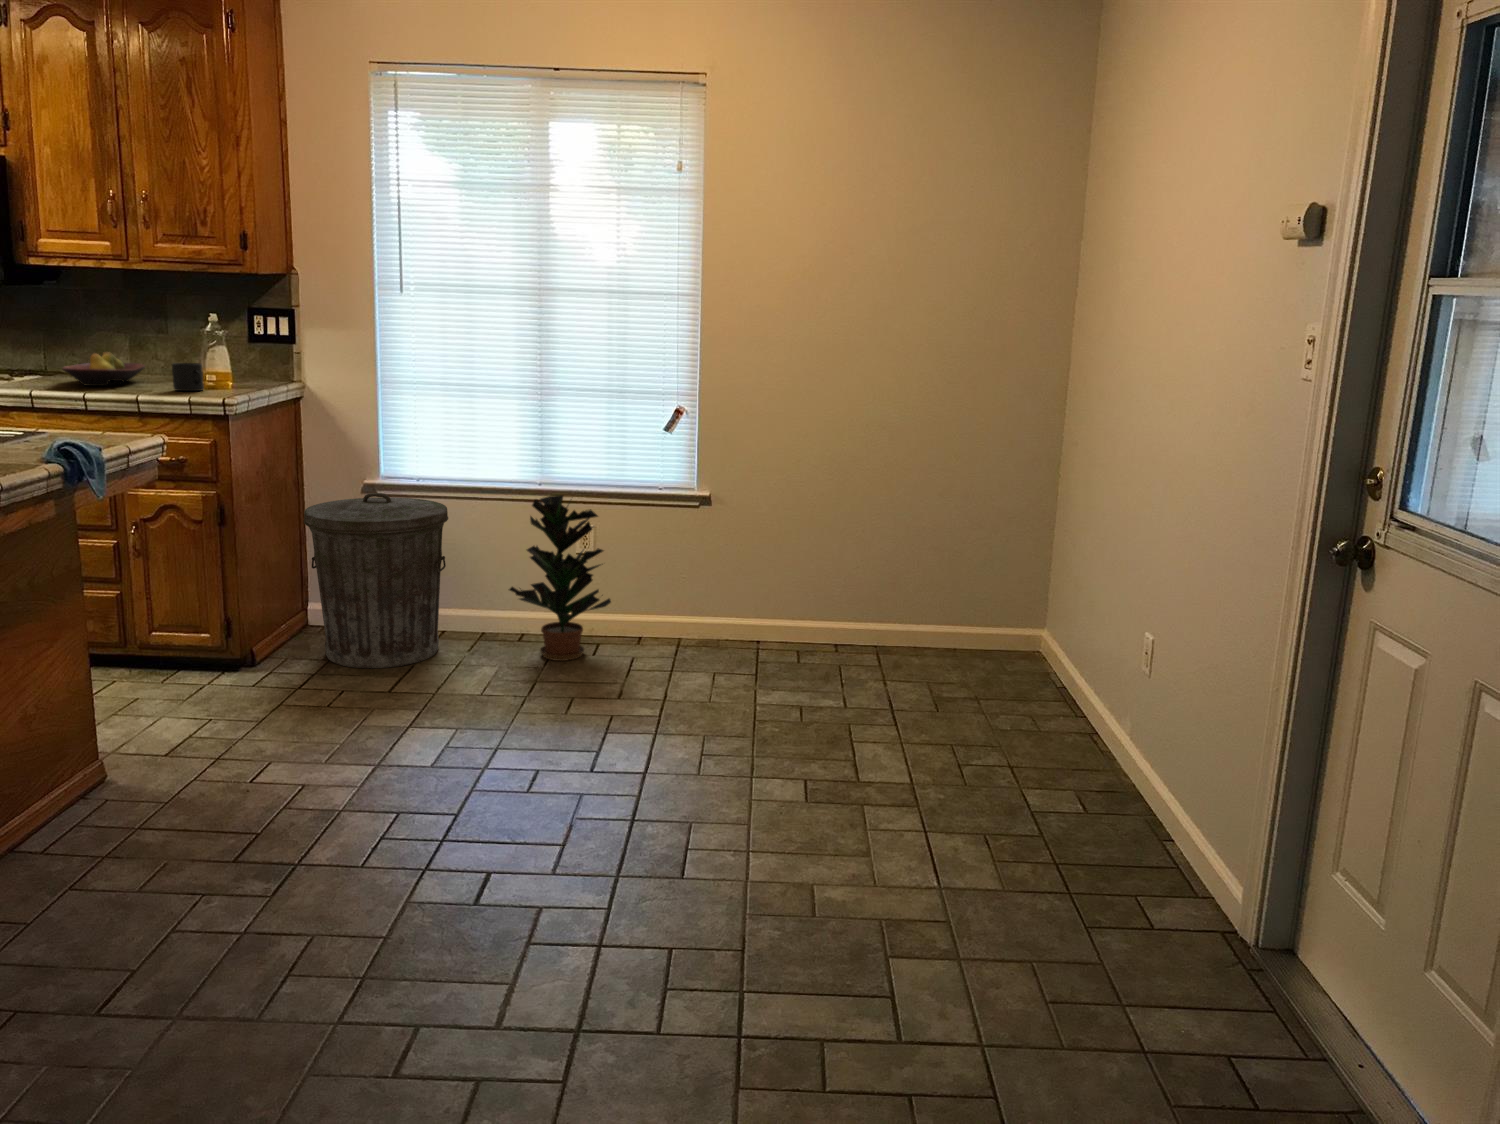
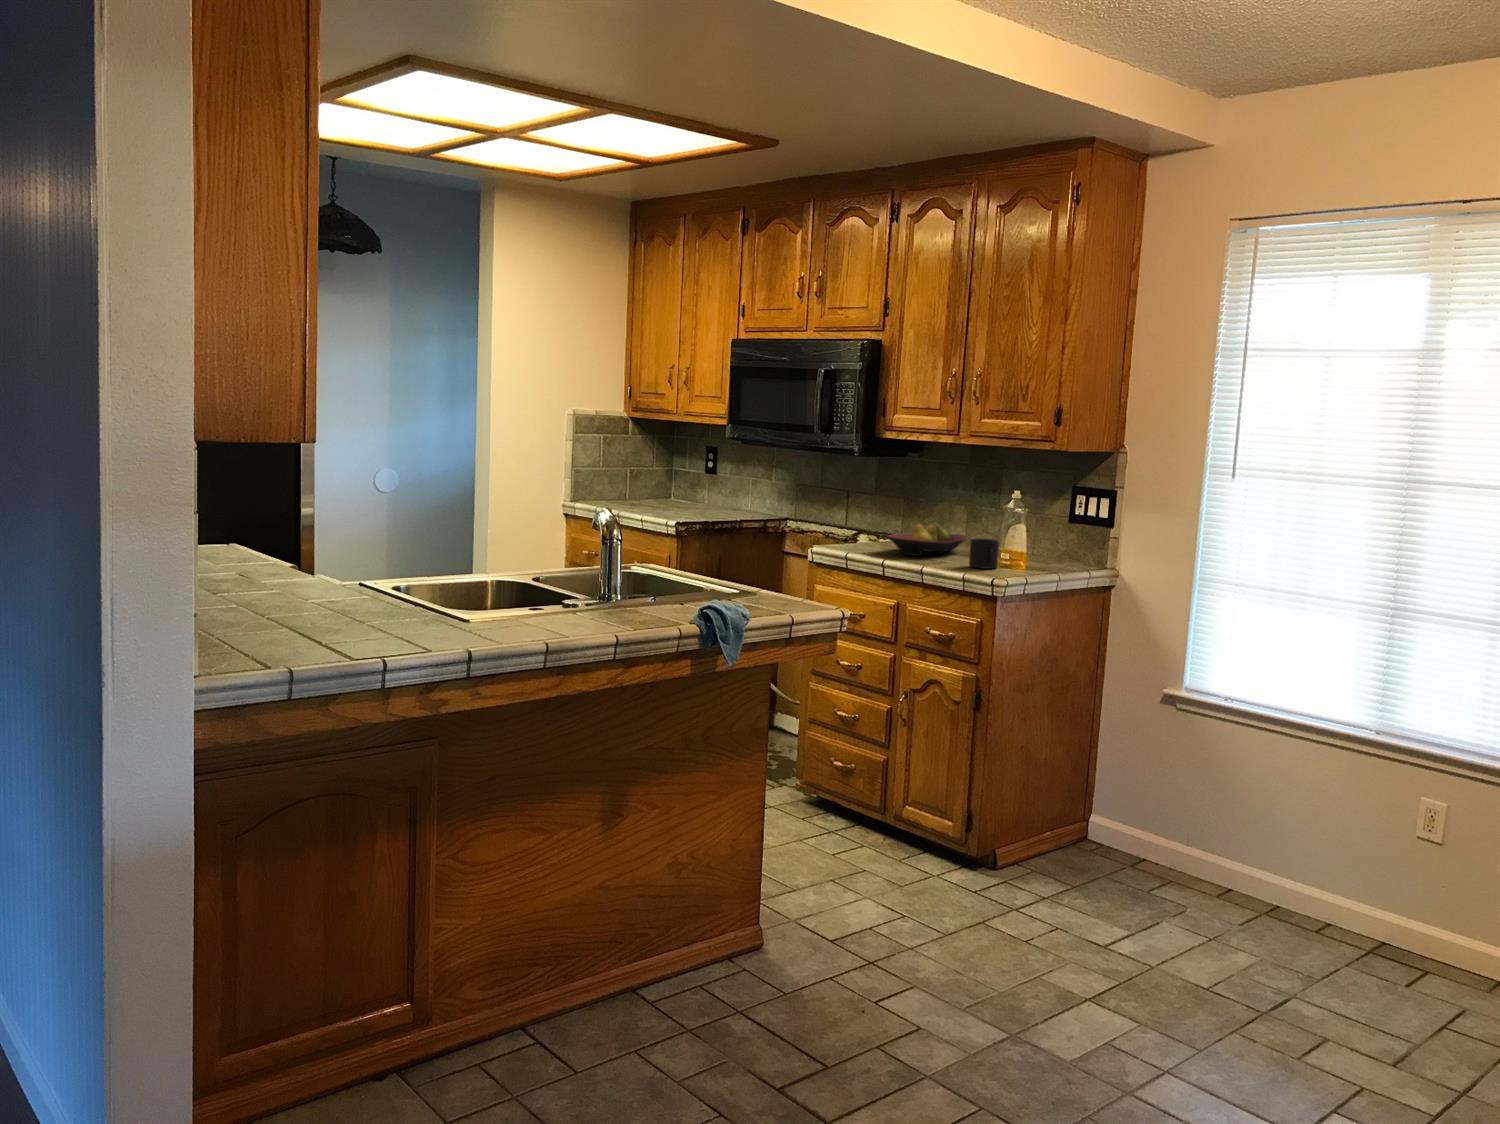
trash can: present [304,493,448,668] -> none [1066,705,1238,922]
potted plant: present [509,495,611,661] -> none [1295,750,1447,983]

